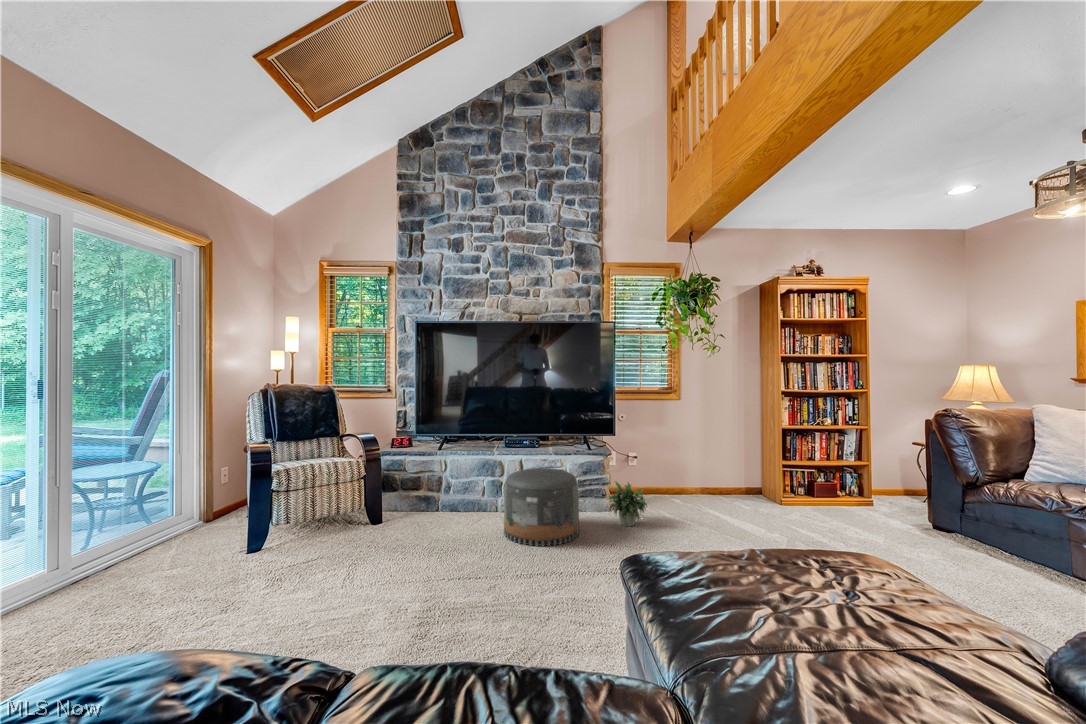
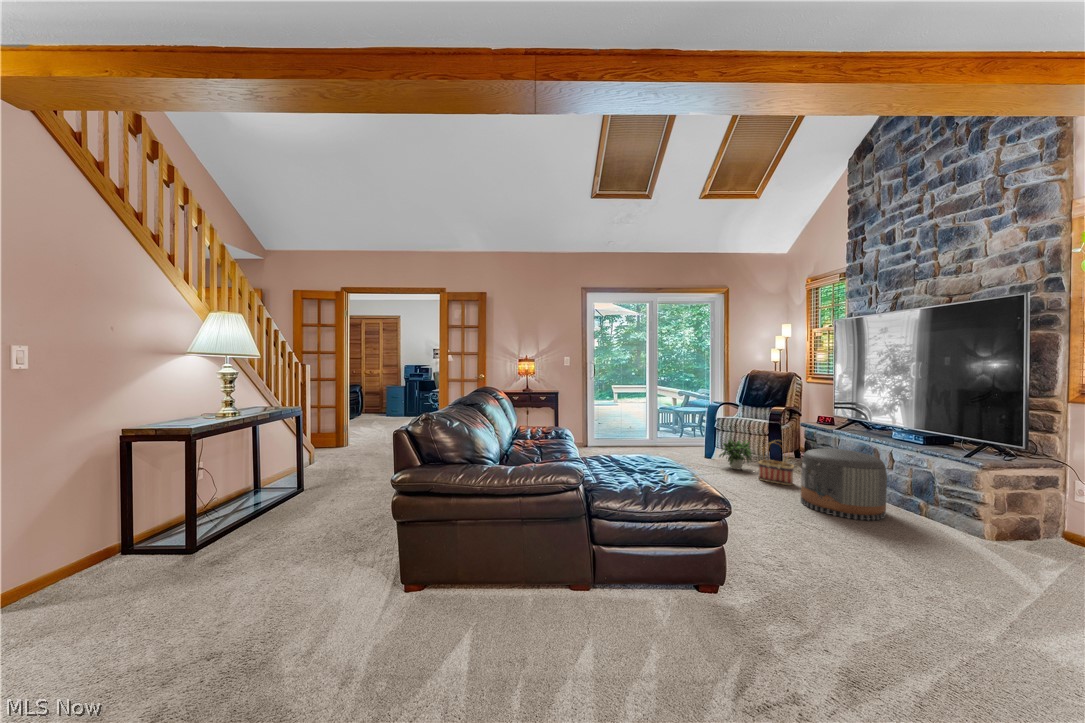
potted plant: present [609,481,647,526] -> present [719,440,752,469]
basket: none [417,482,460,545] -> present [759,441,794,485]

